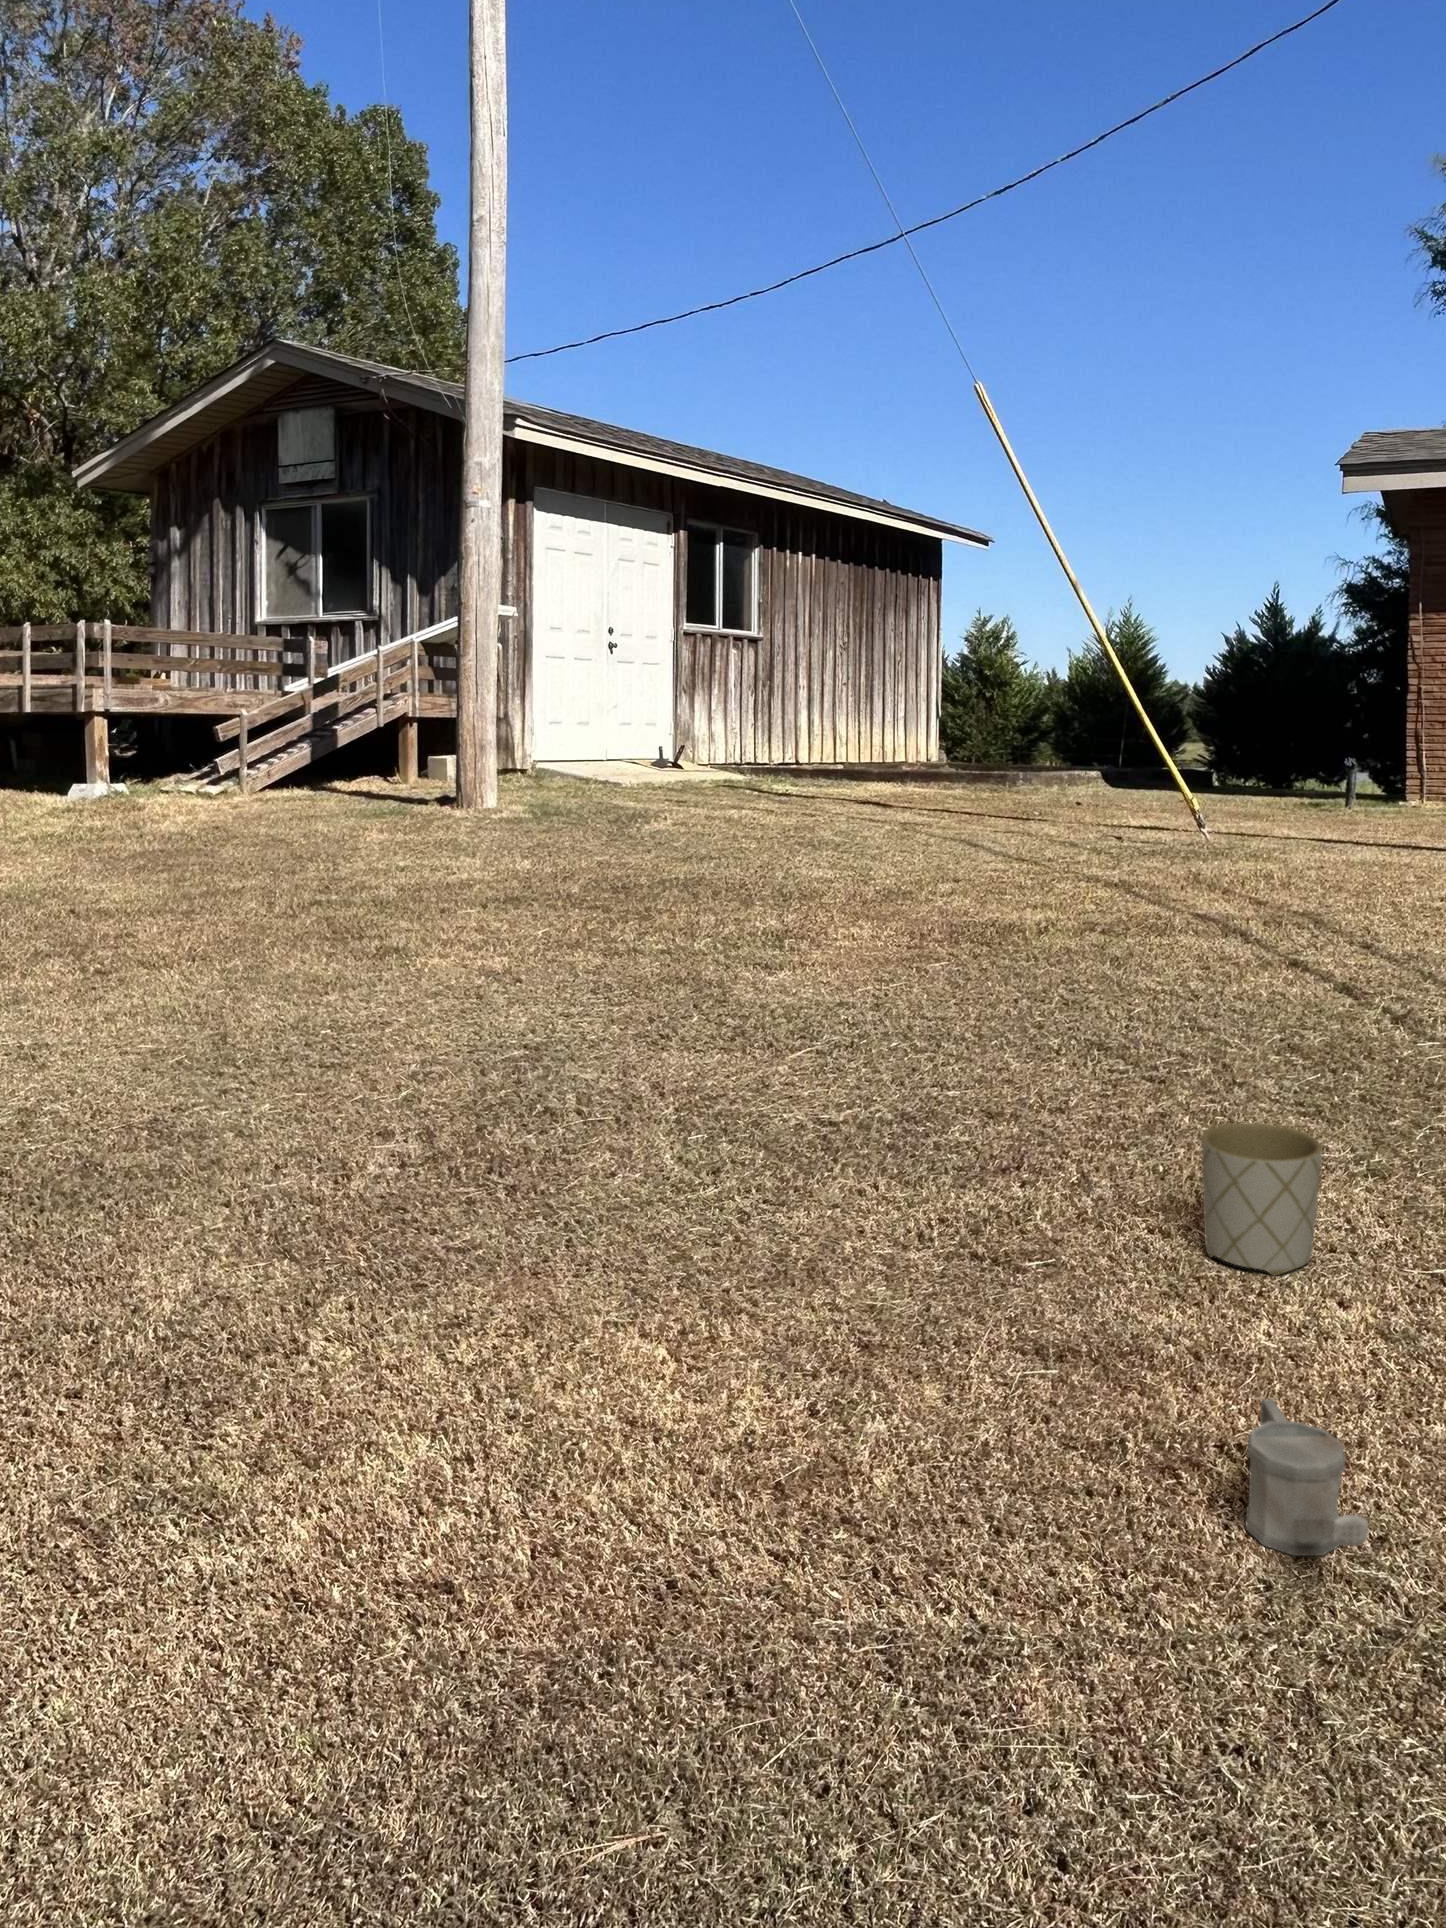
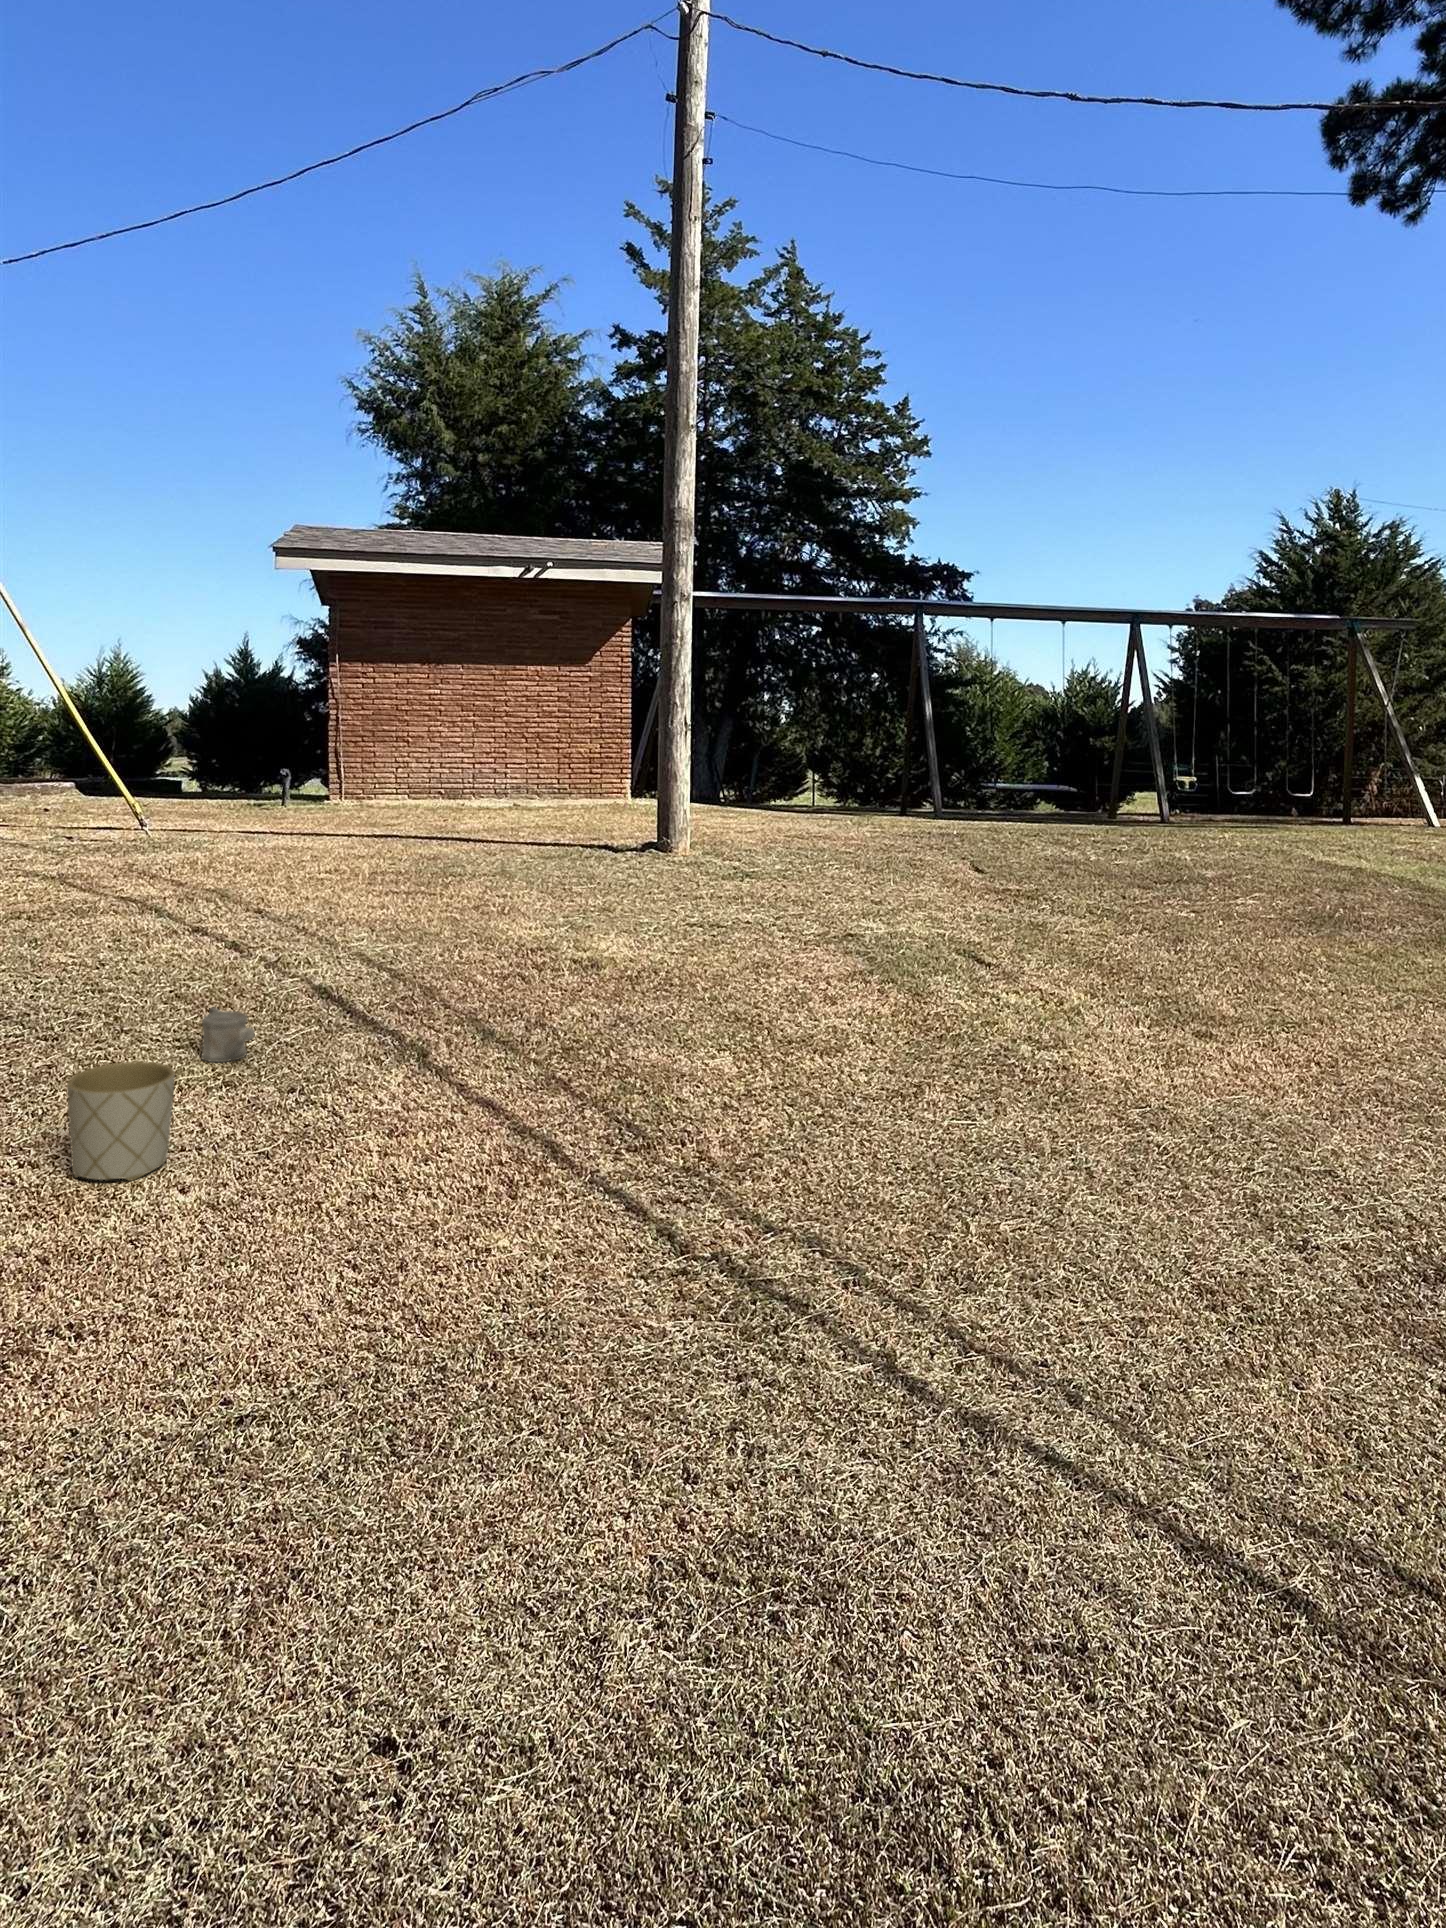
watering can: present [1245,1399,1369,1556] -> present [201,1007,255,1062]

